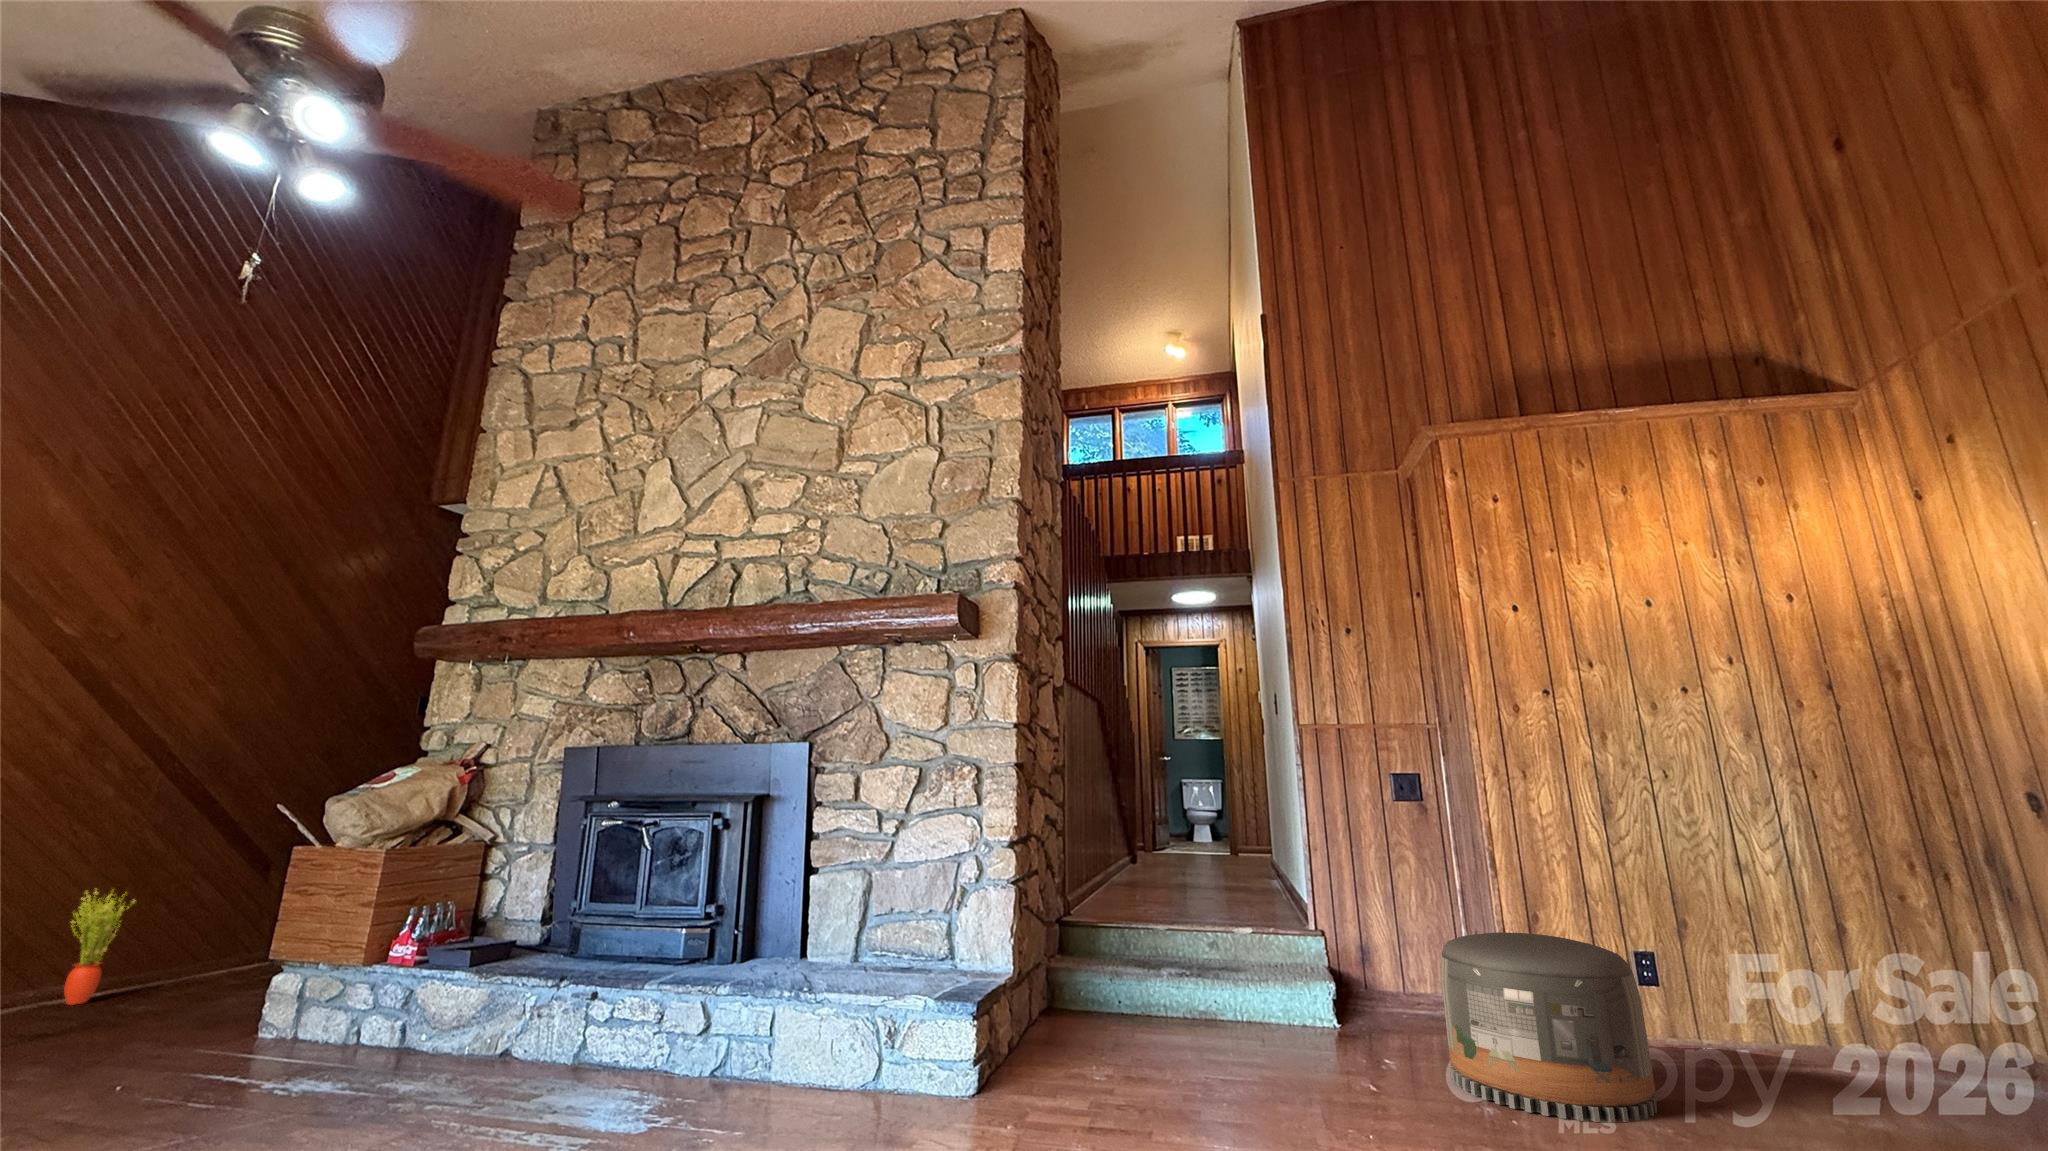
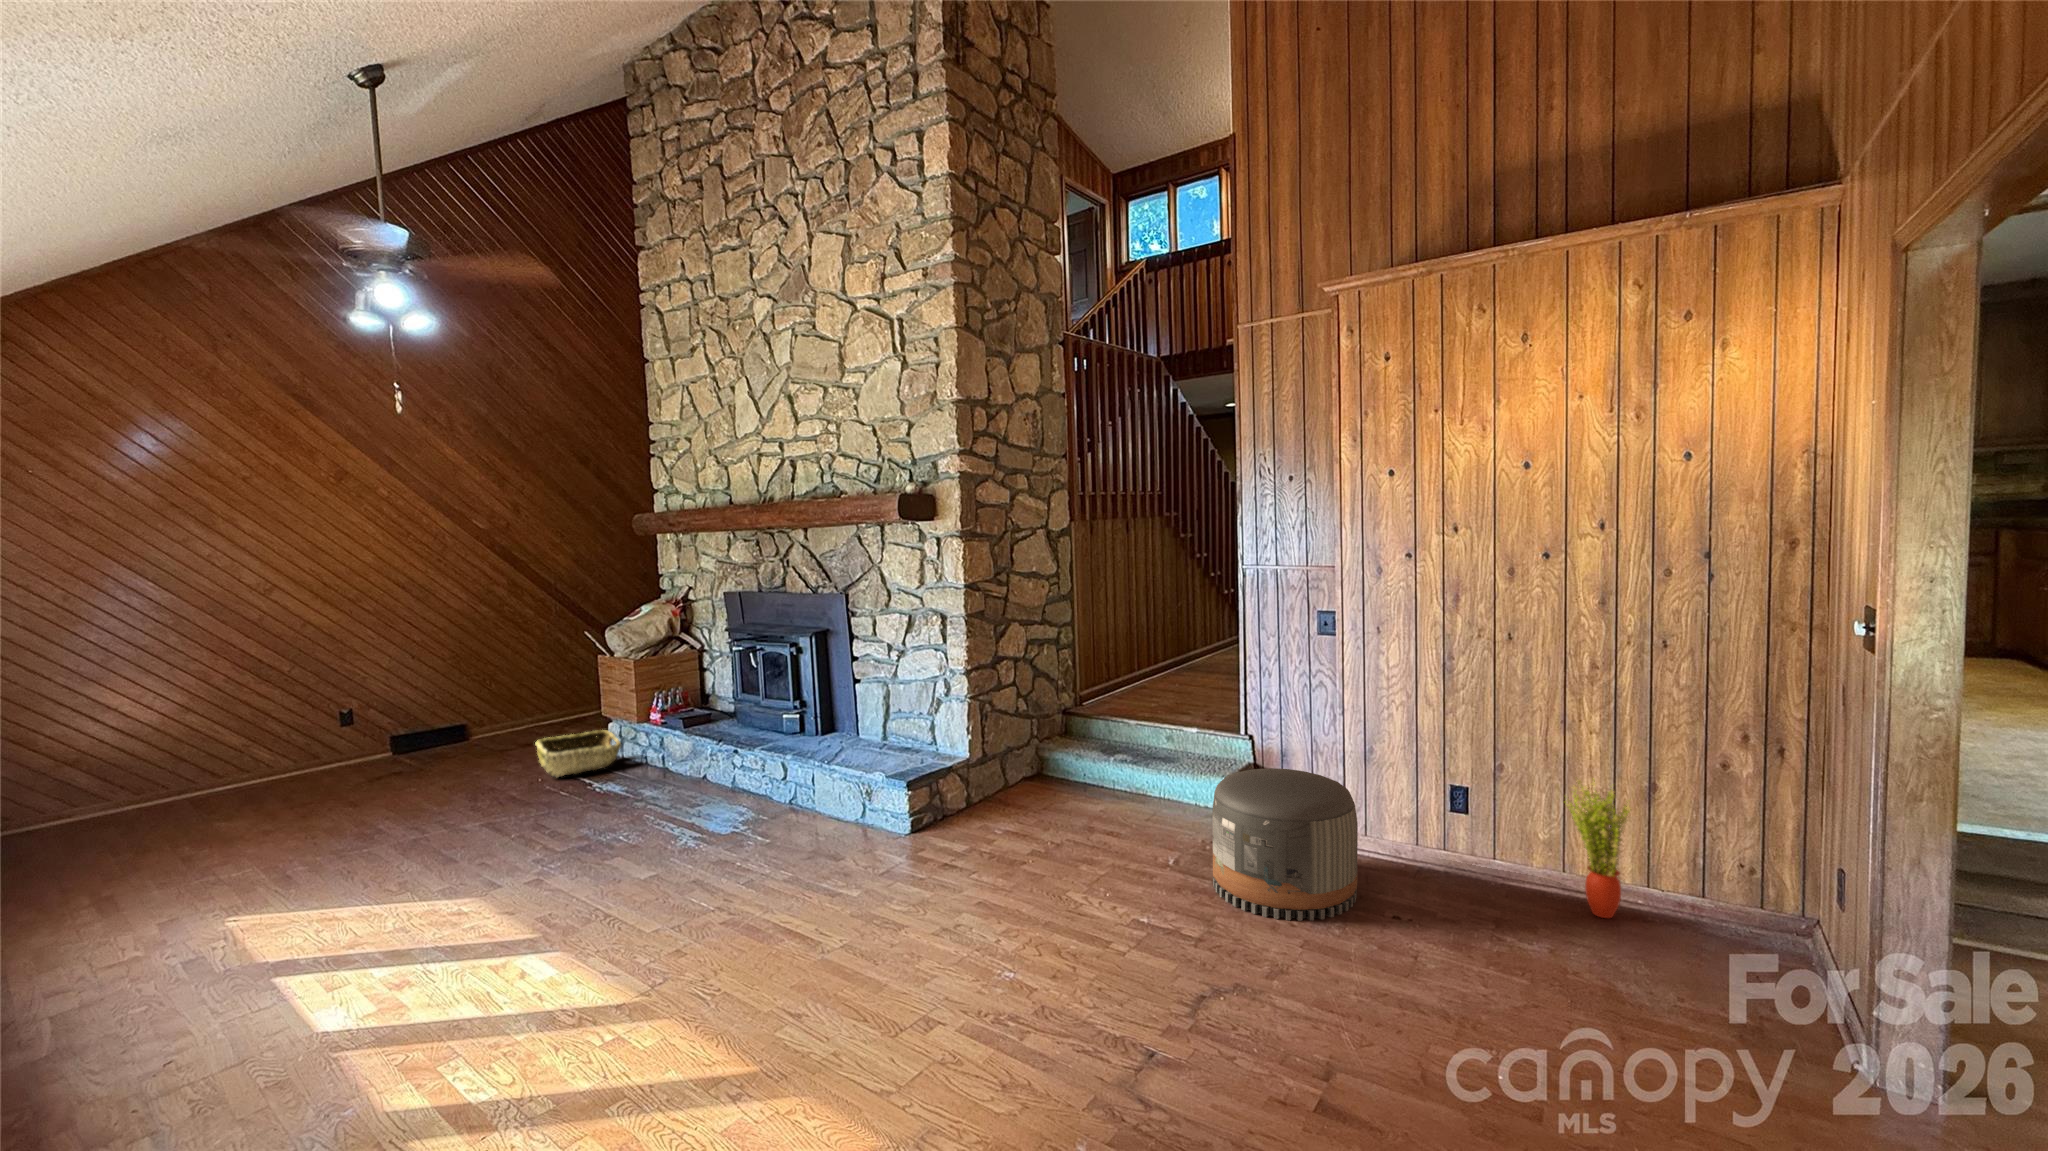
potted plant: present [64,891,136,1005] -> present [1566,780,1631,918]
woven basket: none [117,985,313,1080] -> present [535,730,622,777]

